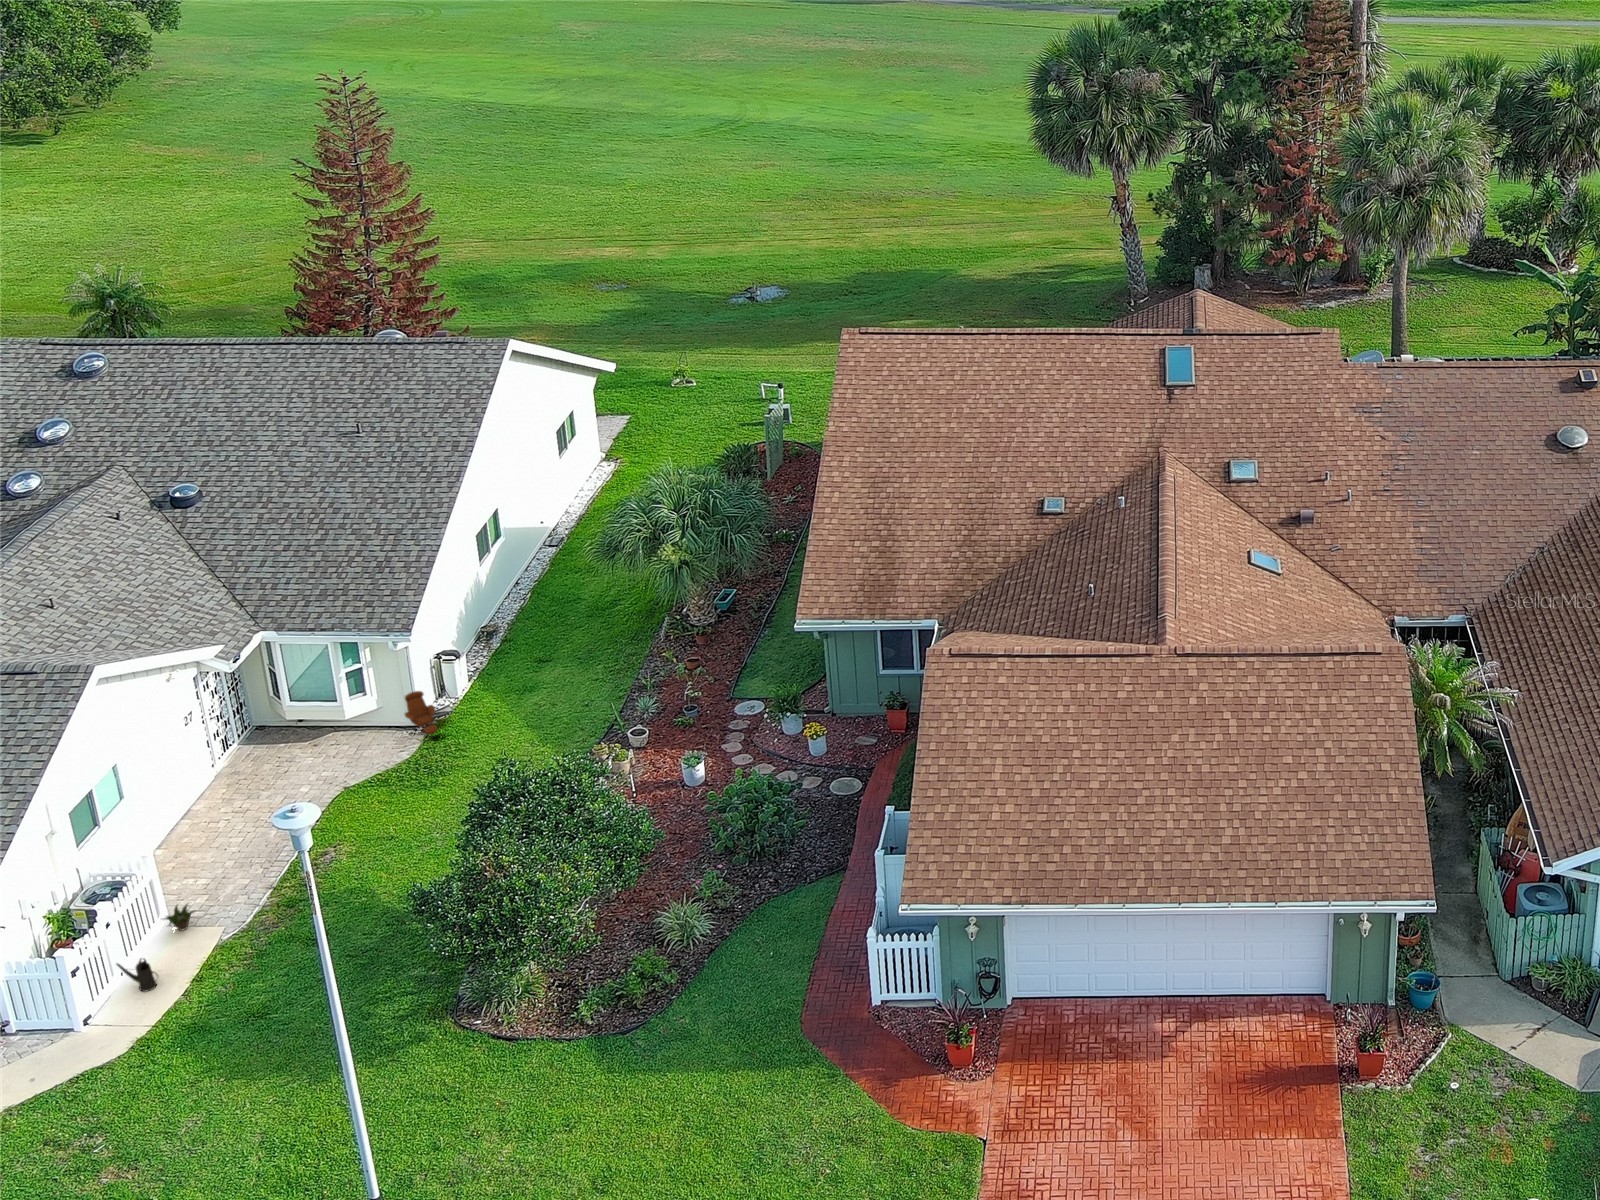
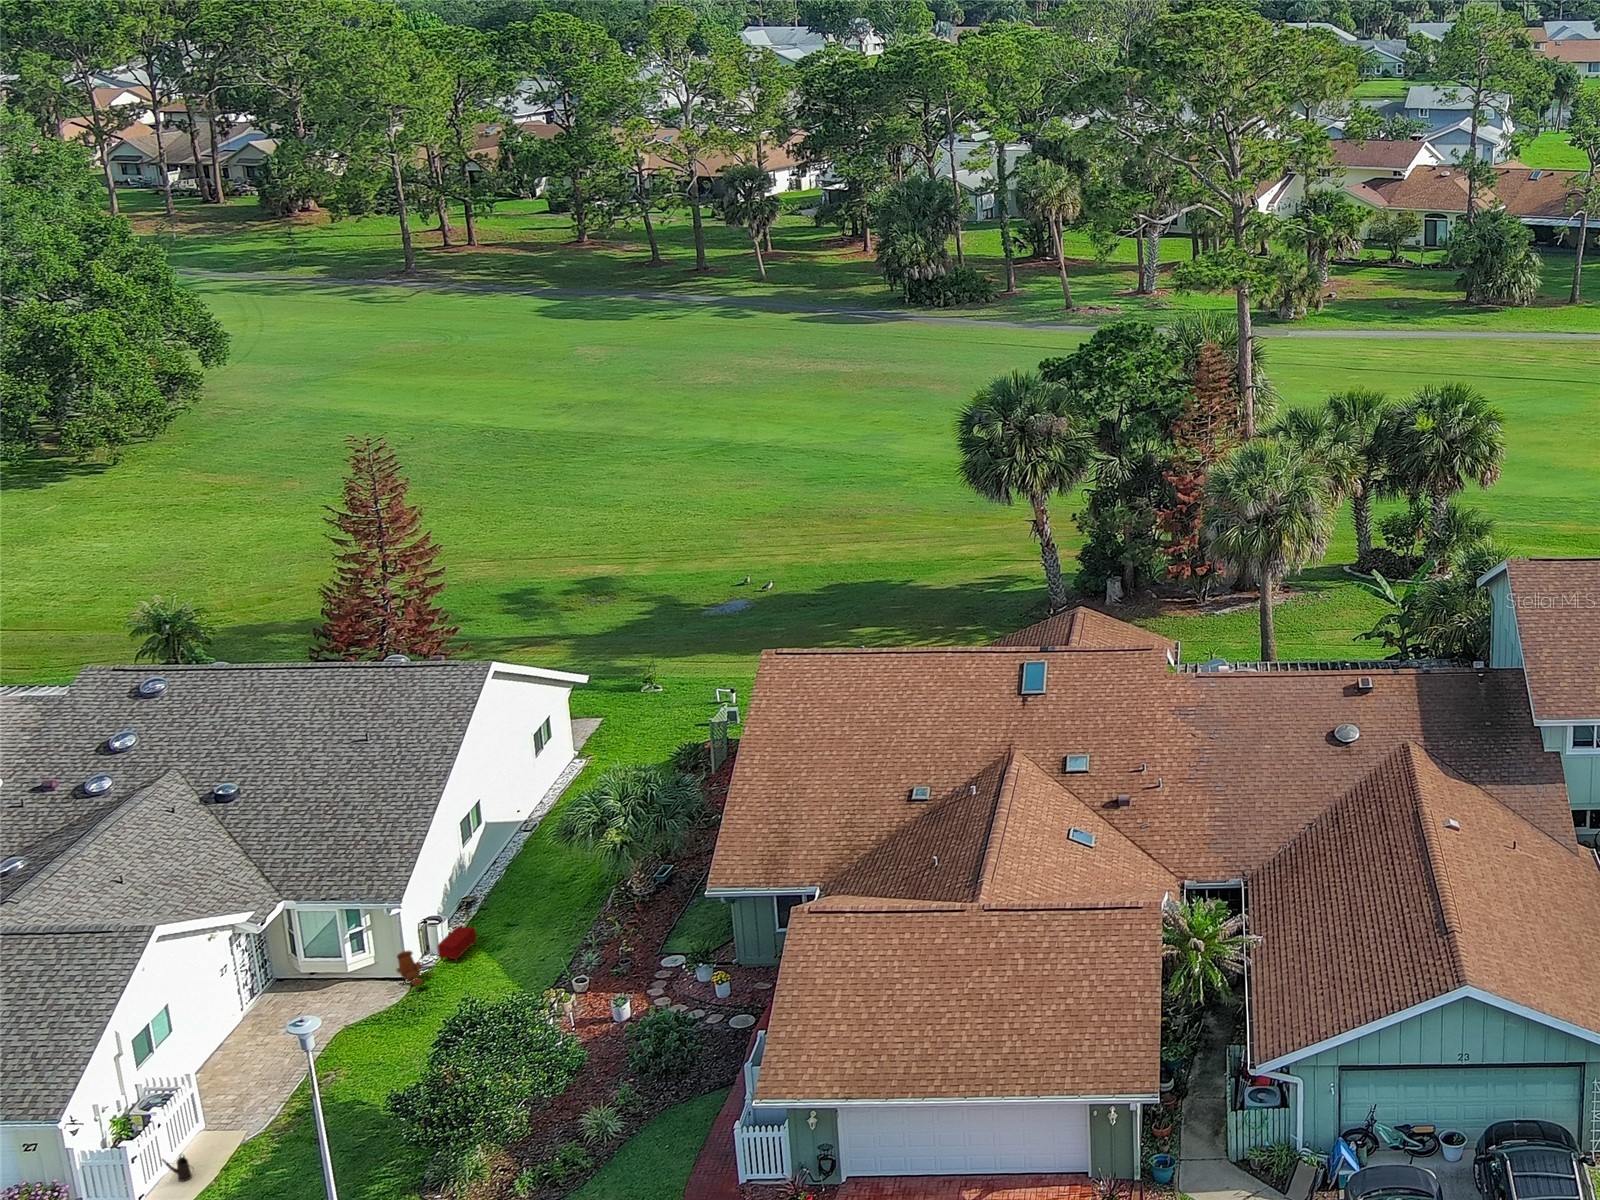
bench: none [453,660,500,707] -> present [437,926,477,963]
decorative plant: present [164,904,194,930] -> none [196,1115,225,1137]

